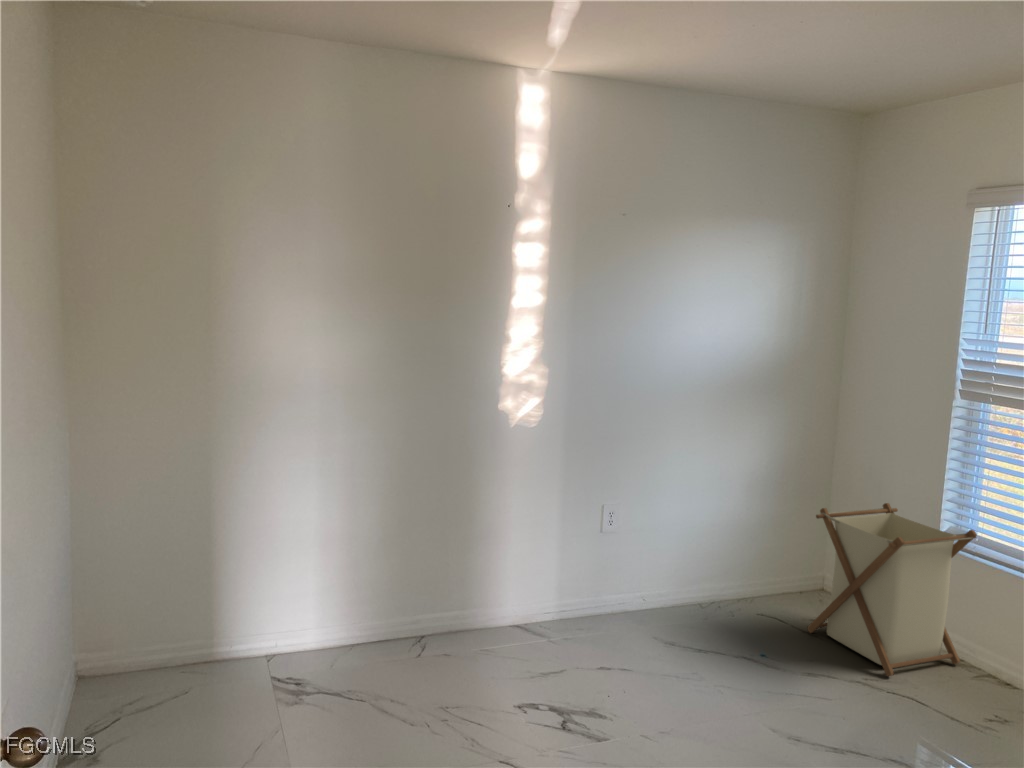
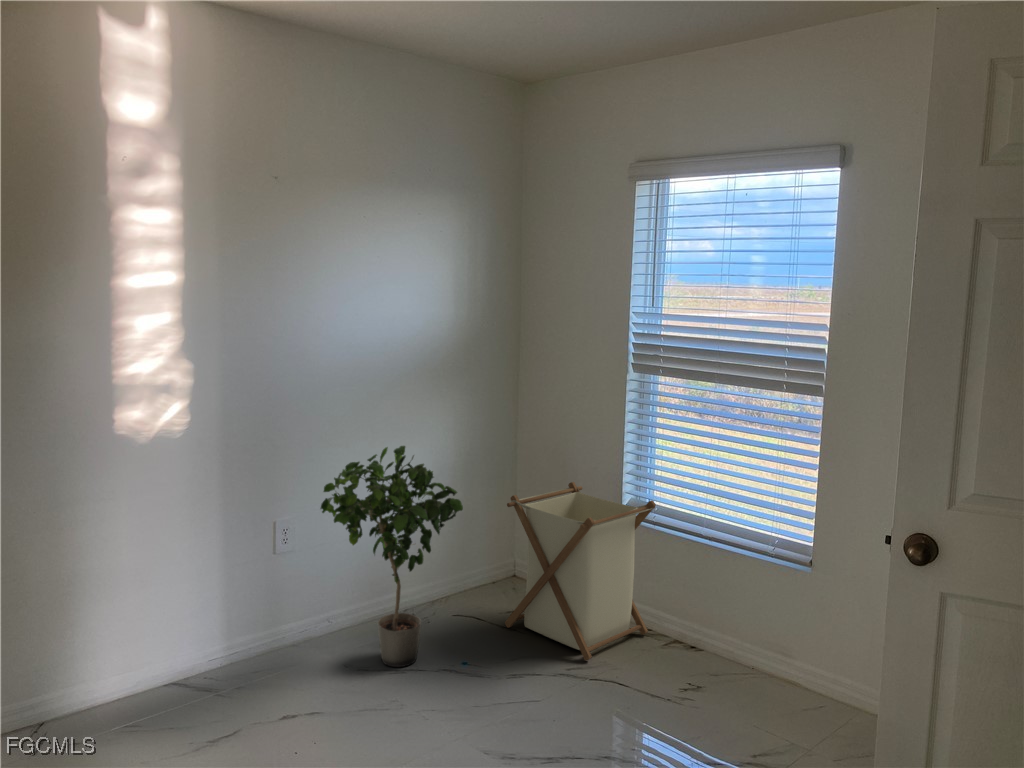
potted plant: none [642,451,770,648] -> present [321,446,463,667]

